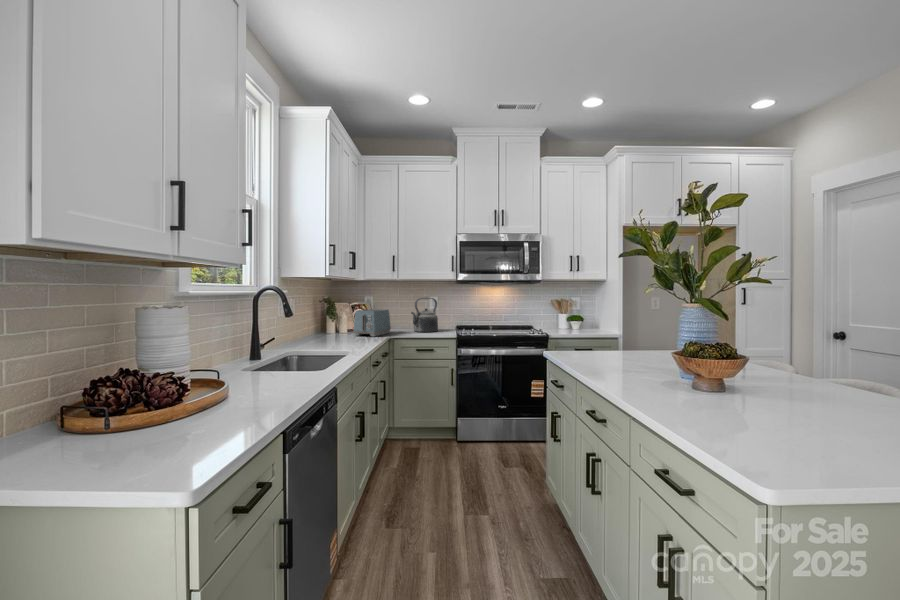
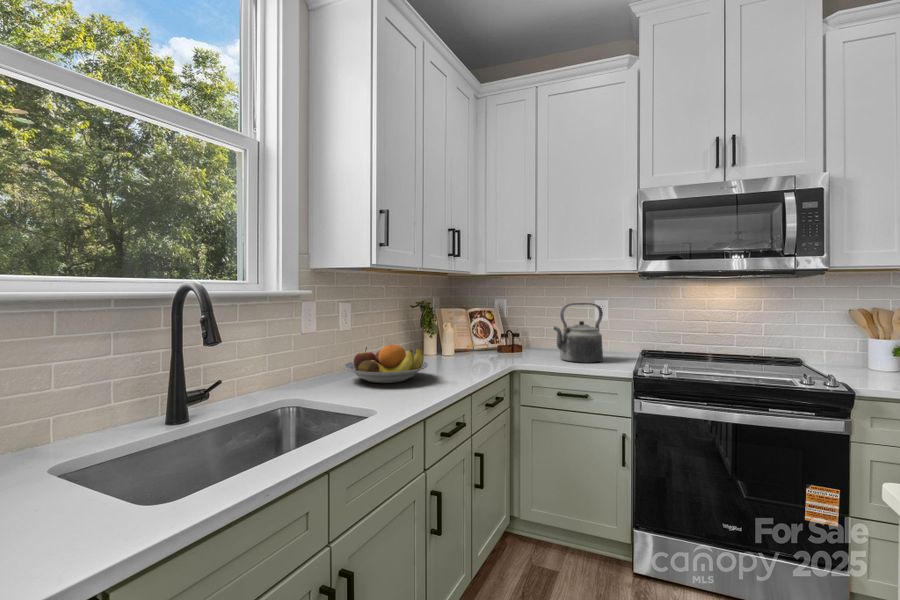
toaster: present [354,309,391,337] -> none [454,320,519,367]
fruit bowl: none [299,323,351,346] -> present [344,345,428,383]

